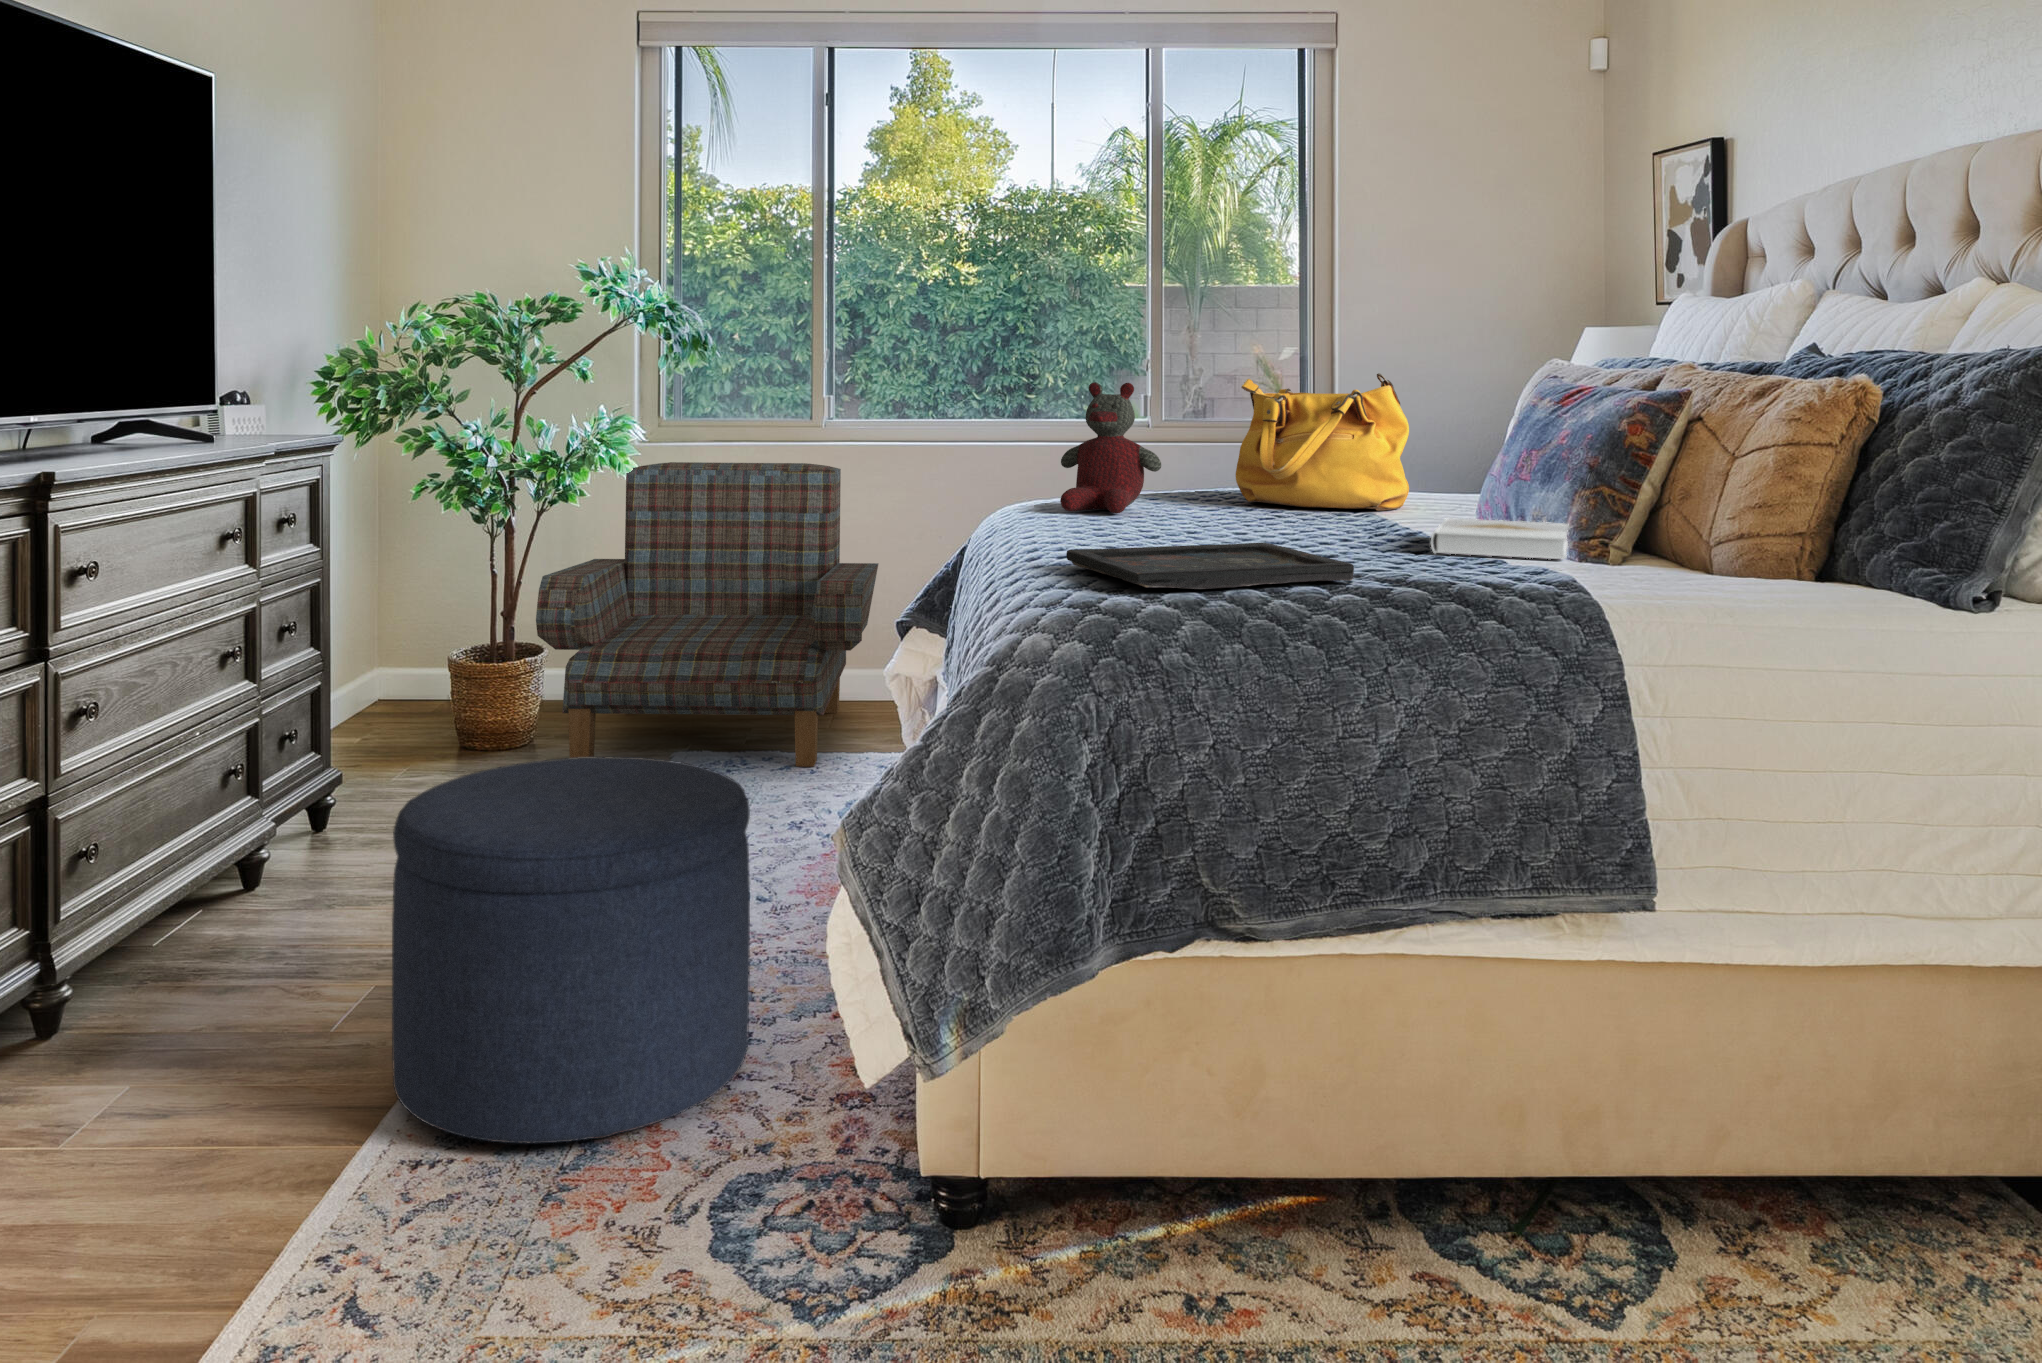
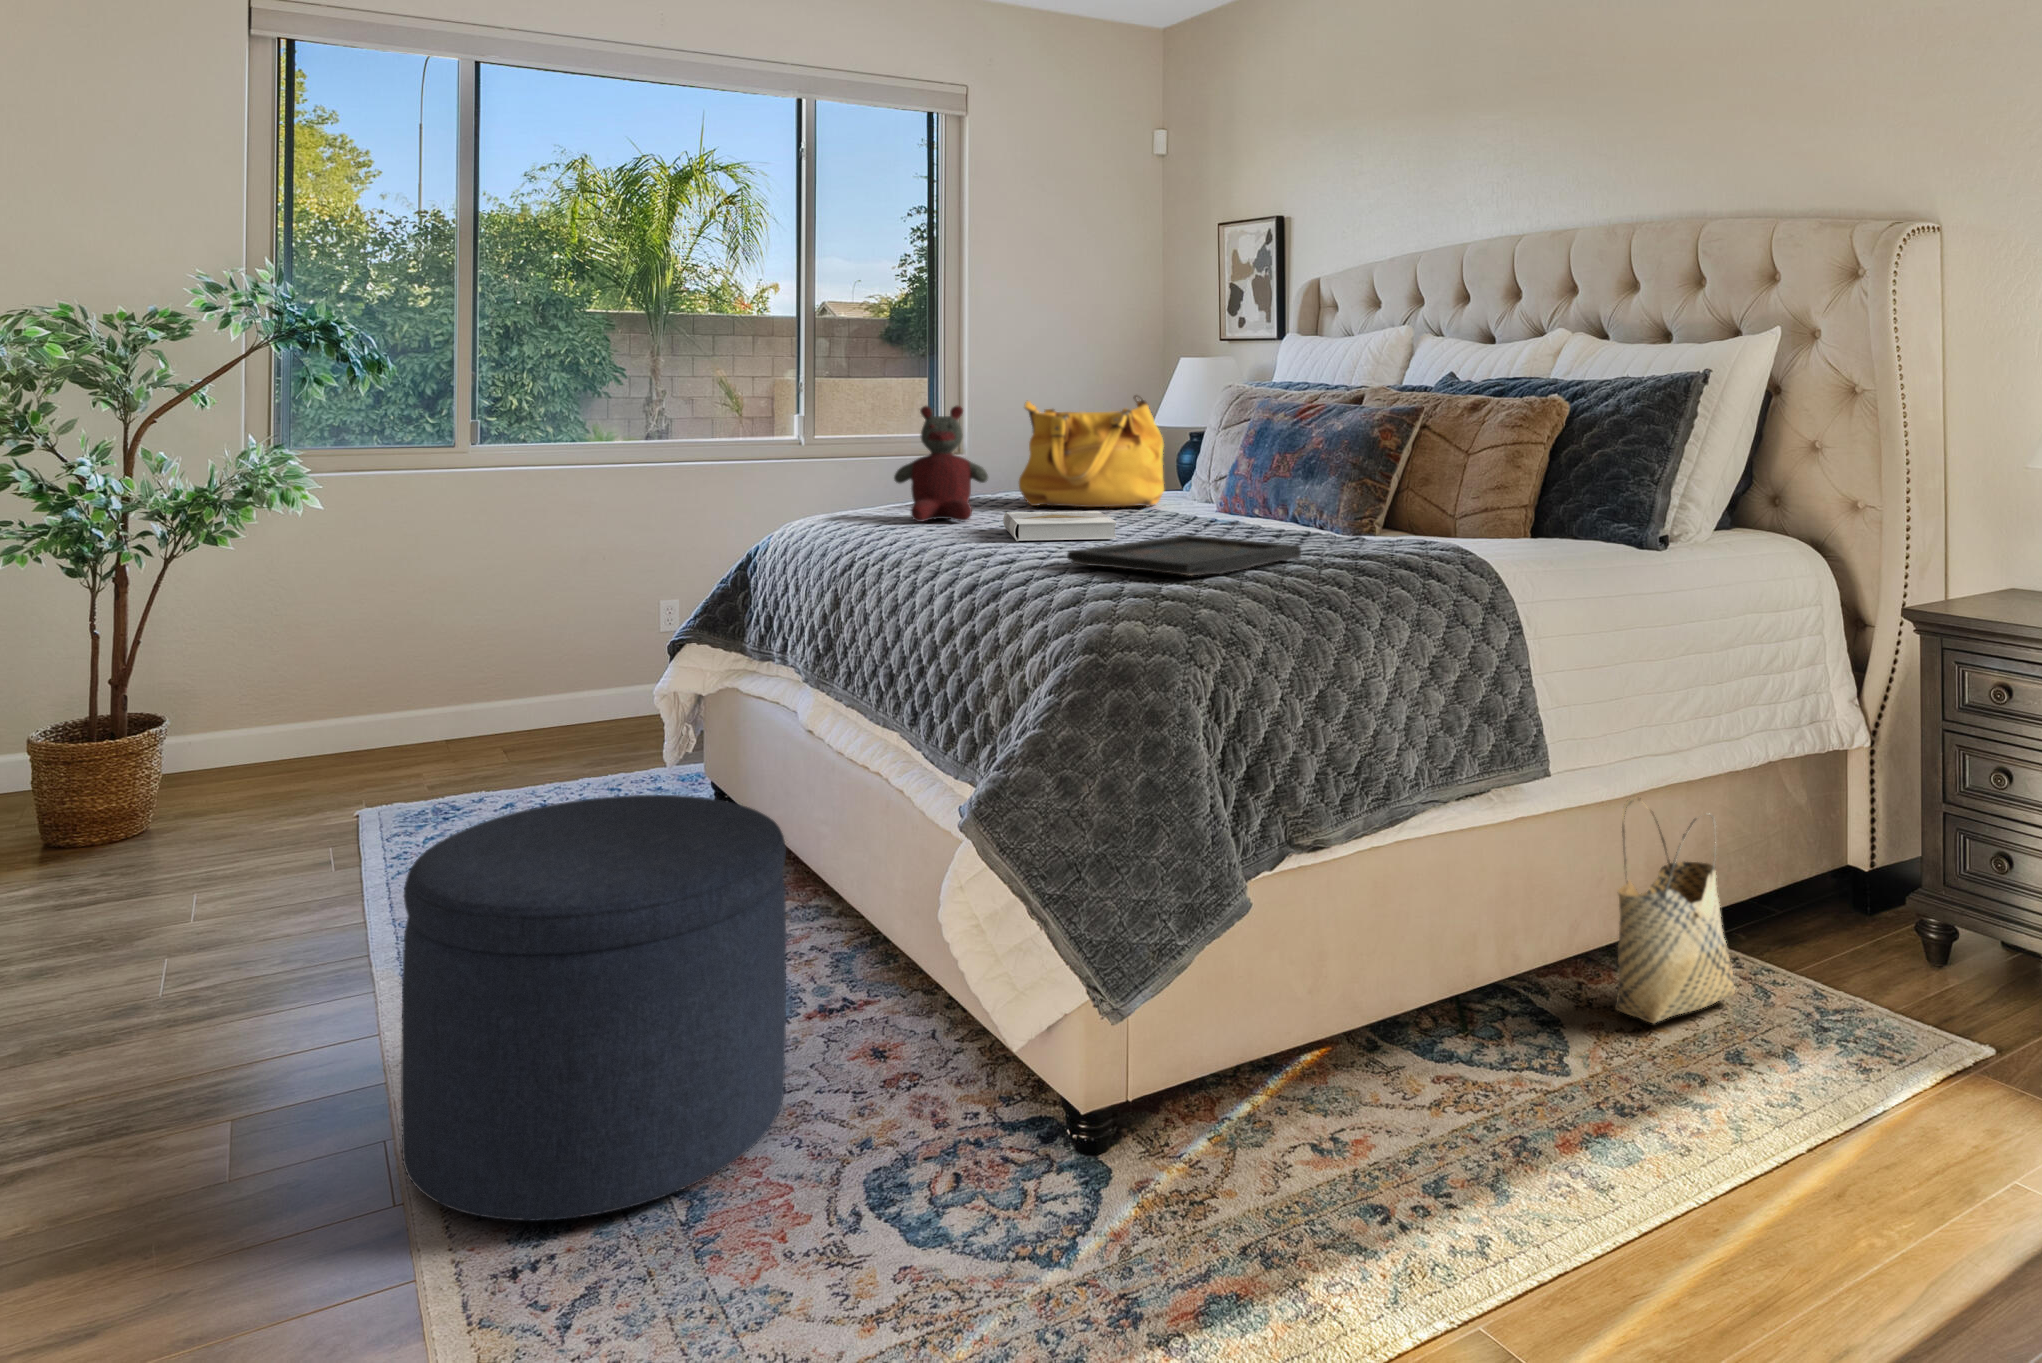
armchair: present [536,462,878,767] -> none [194,495,582,841]
book: present [1431,518,1568,559] -> present [1003,511,1117,541]
woven basket: none [1763,966,1986,1295] -> present [1615,797,1735,1023]

